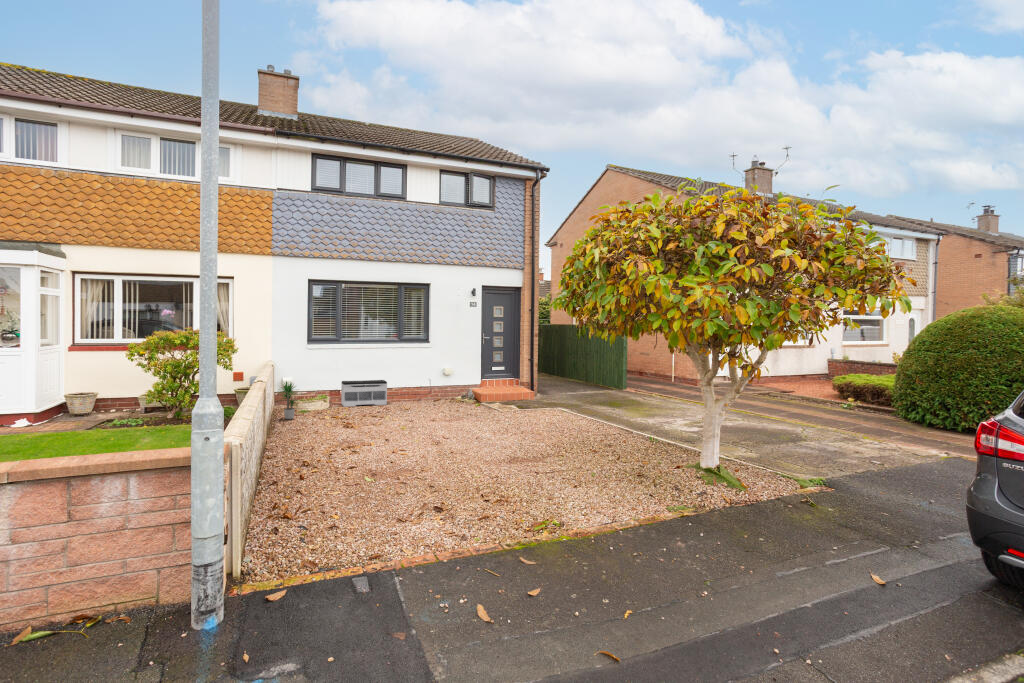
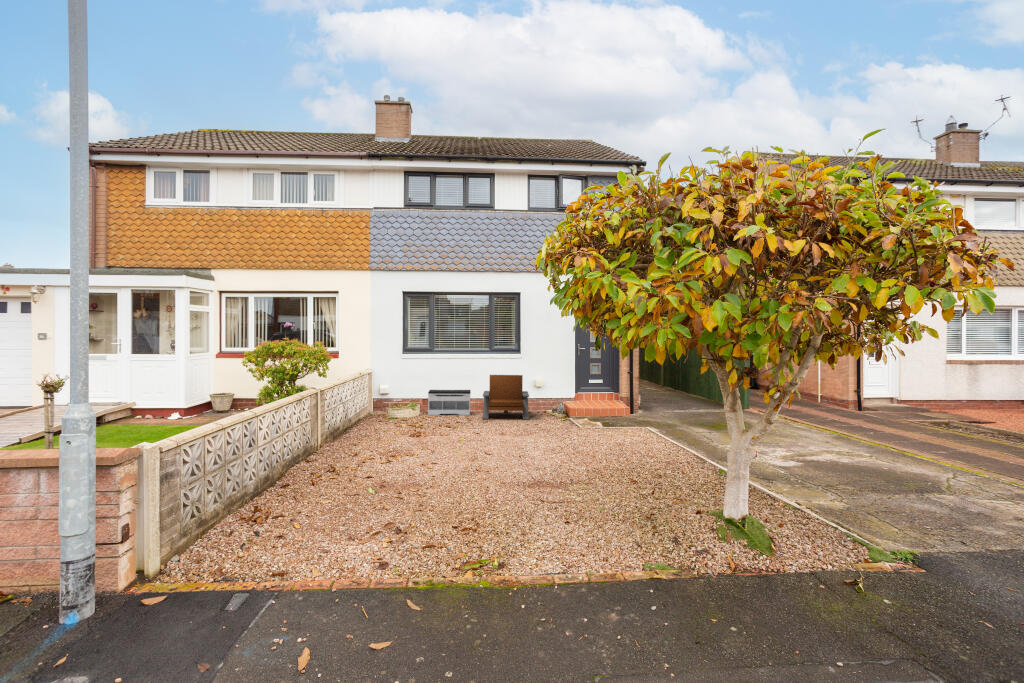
lounge chair: none [398,364,449,408] -> present [483,375,529,420]
potted plant: present [280,381,295,419] -> none [354,388,377,425]

